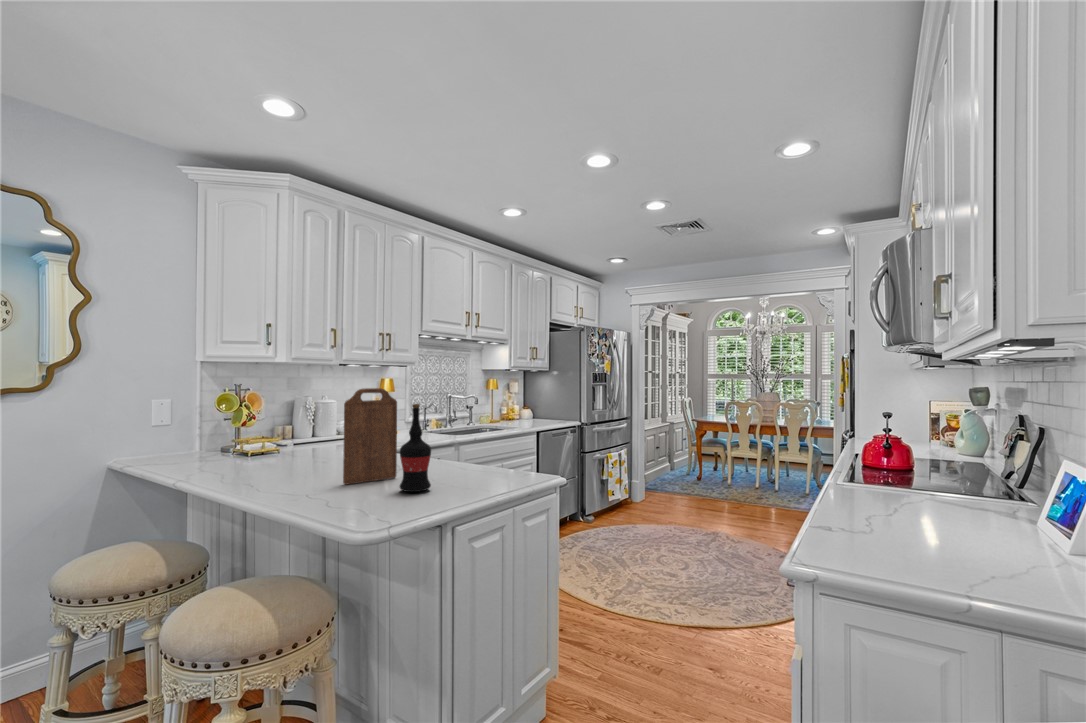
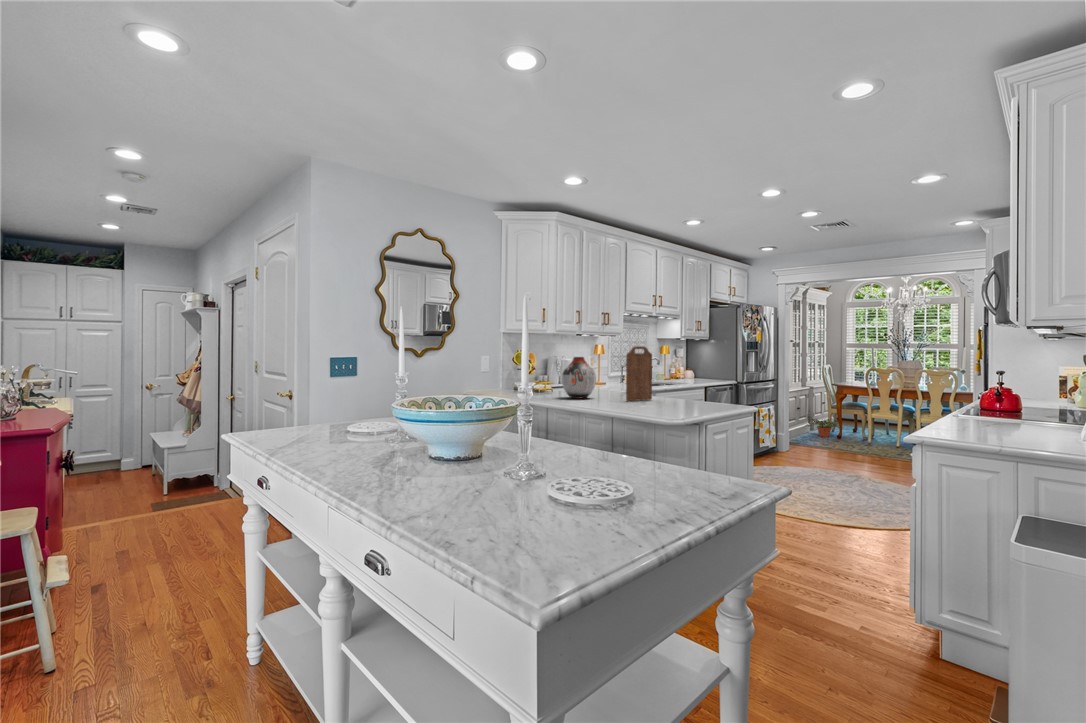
wine bottle: present [400,404,431,492] -> none [664,354,682,403]
vase: none [238,405,305,480] -> present [562,357,596,399]
potted plant: none [664,456,704,479] -> present [806,418,842,437]

